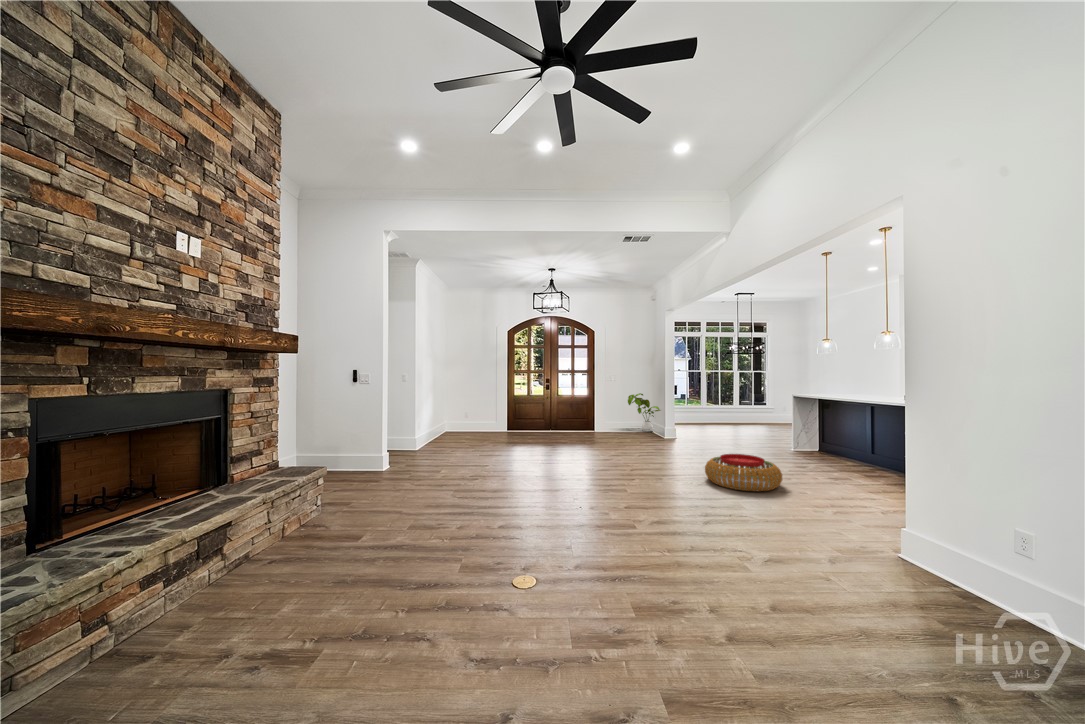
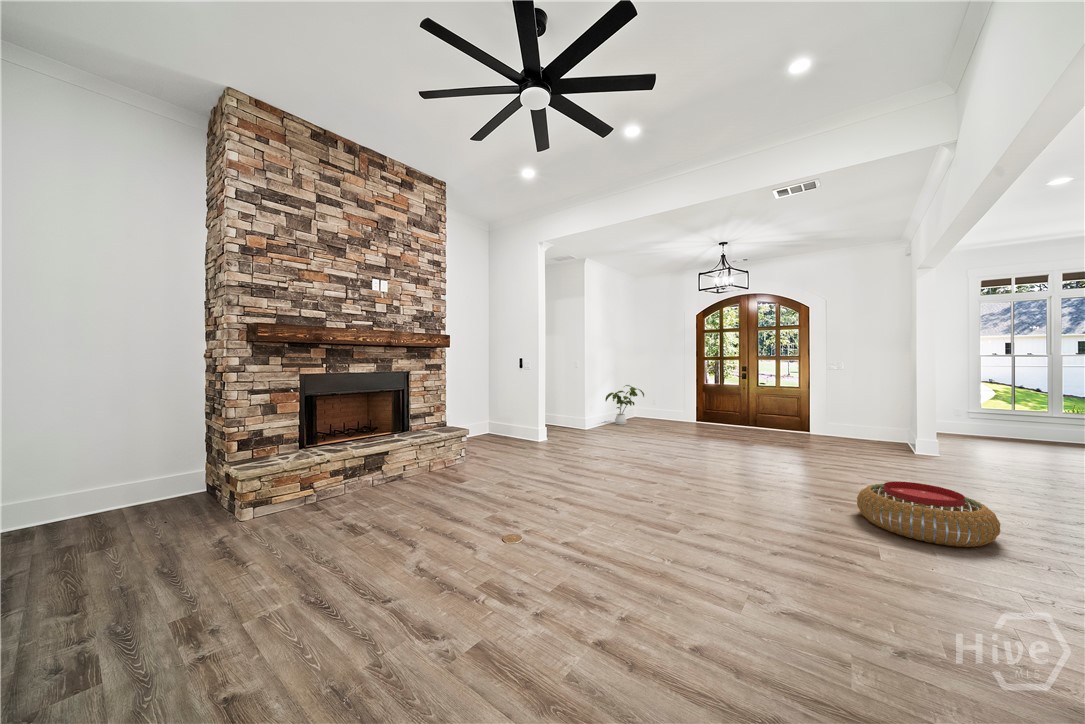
house plant: present [628,393,660,431] -> present [605,385,644,425]

